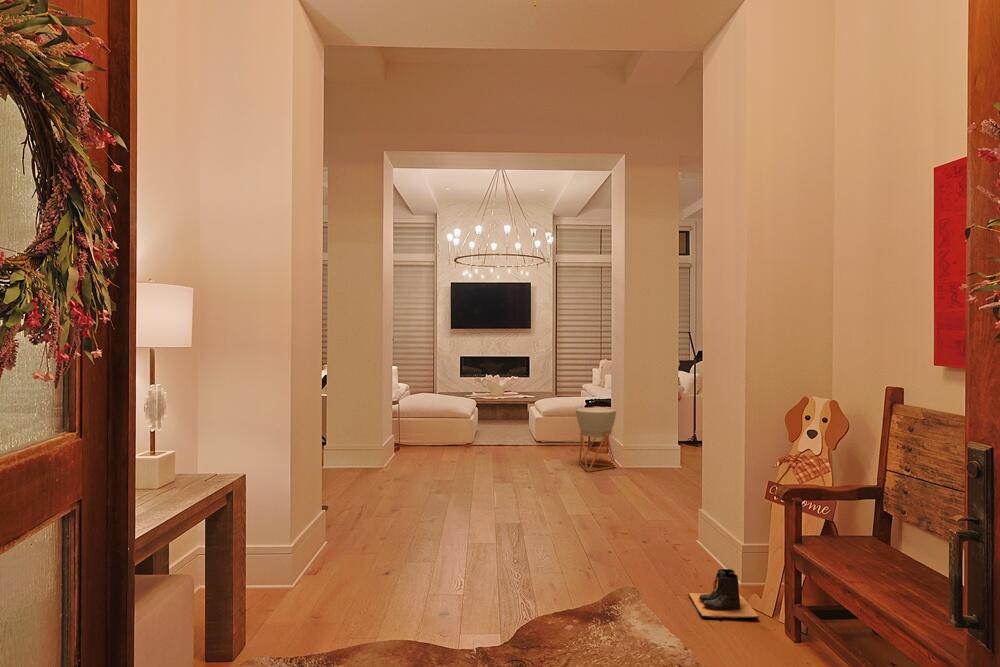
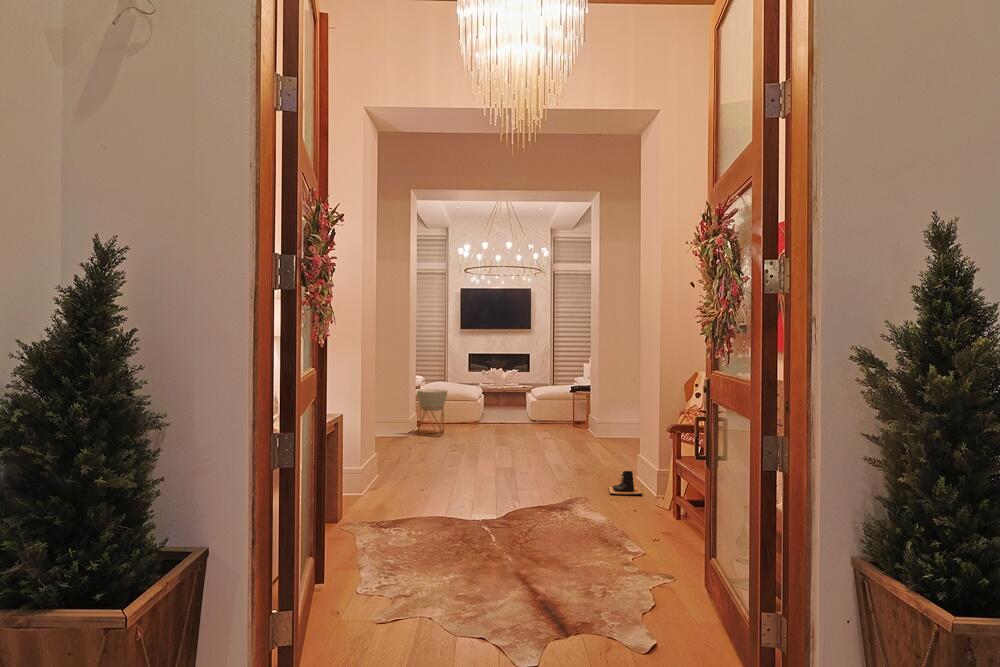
planter: present [576,408,616,472] -> present [417,389,447,437]

